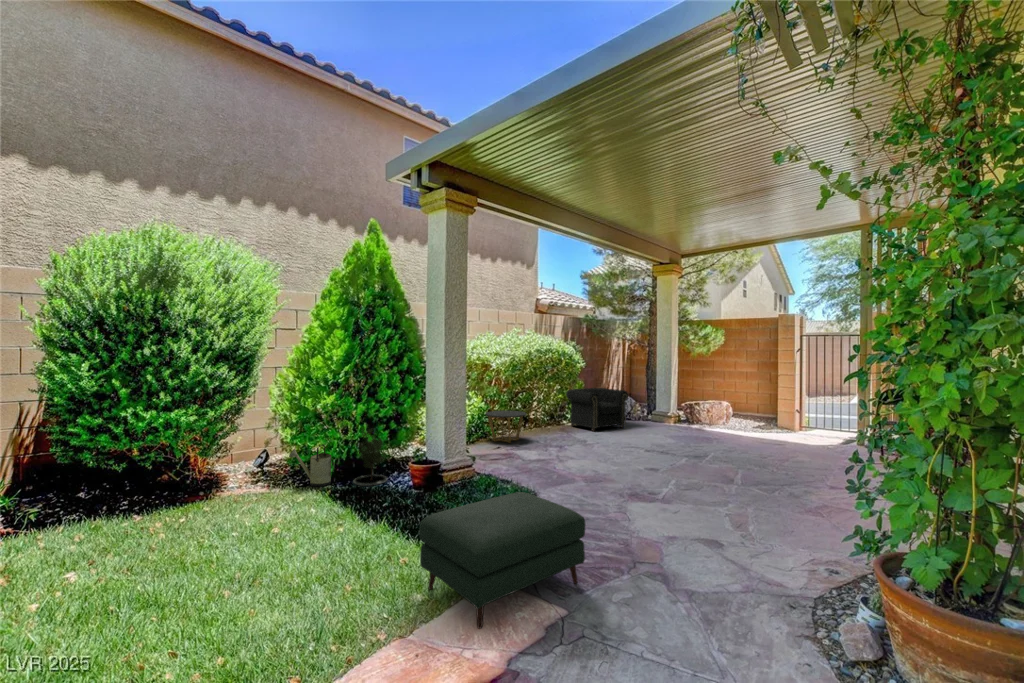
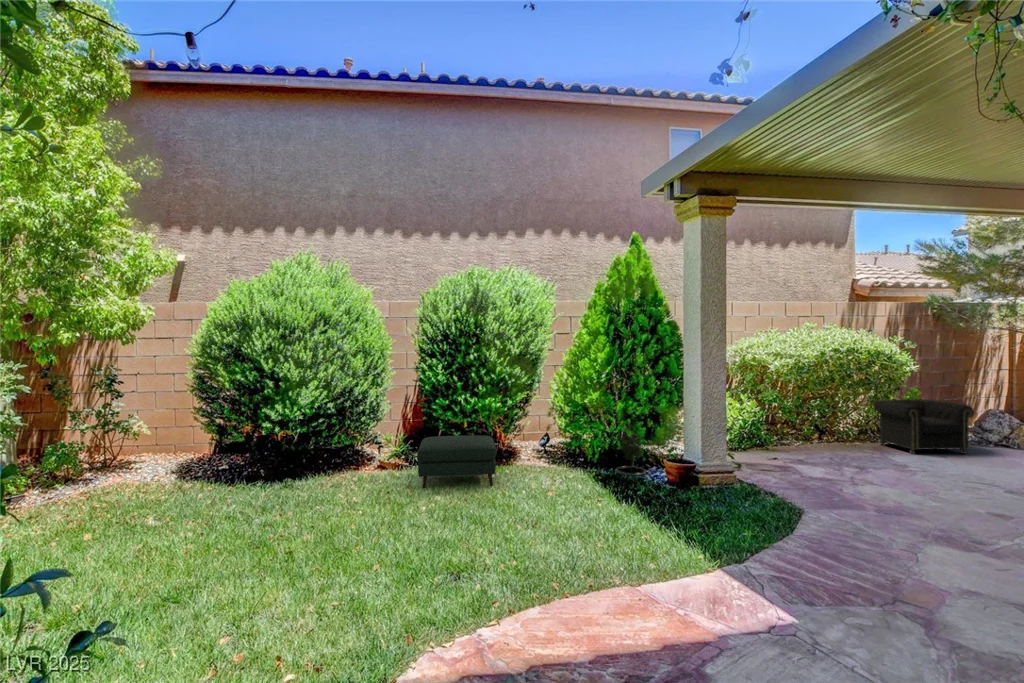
side table: present [486,411,526,443] -> none [758,418,810,455]
watering can: present [289,445,335,487] -> none [565,435,600,470]
ottoman: present [419,492,585,629] -> present [417,435,497,488]

